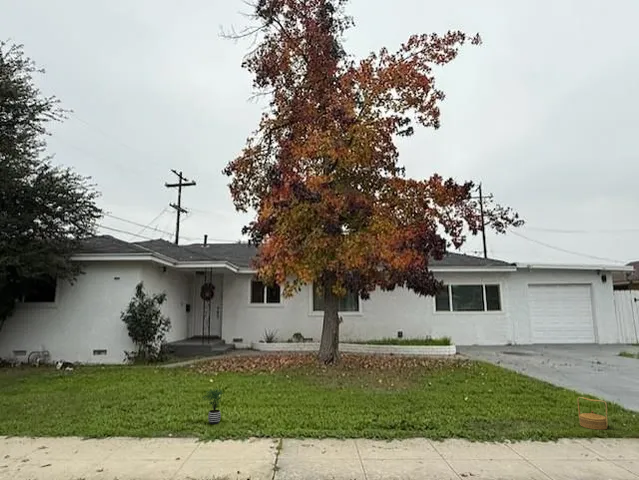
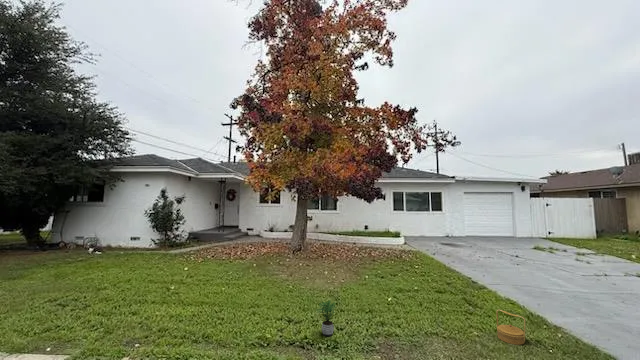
potted plant: present [203,389,223,424] -> present [317,301,336,336]

